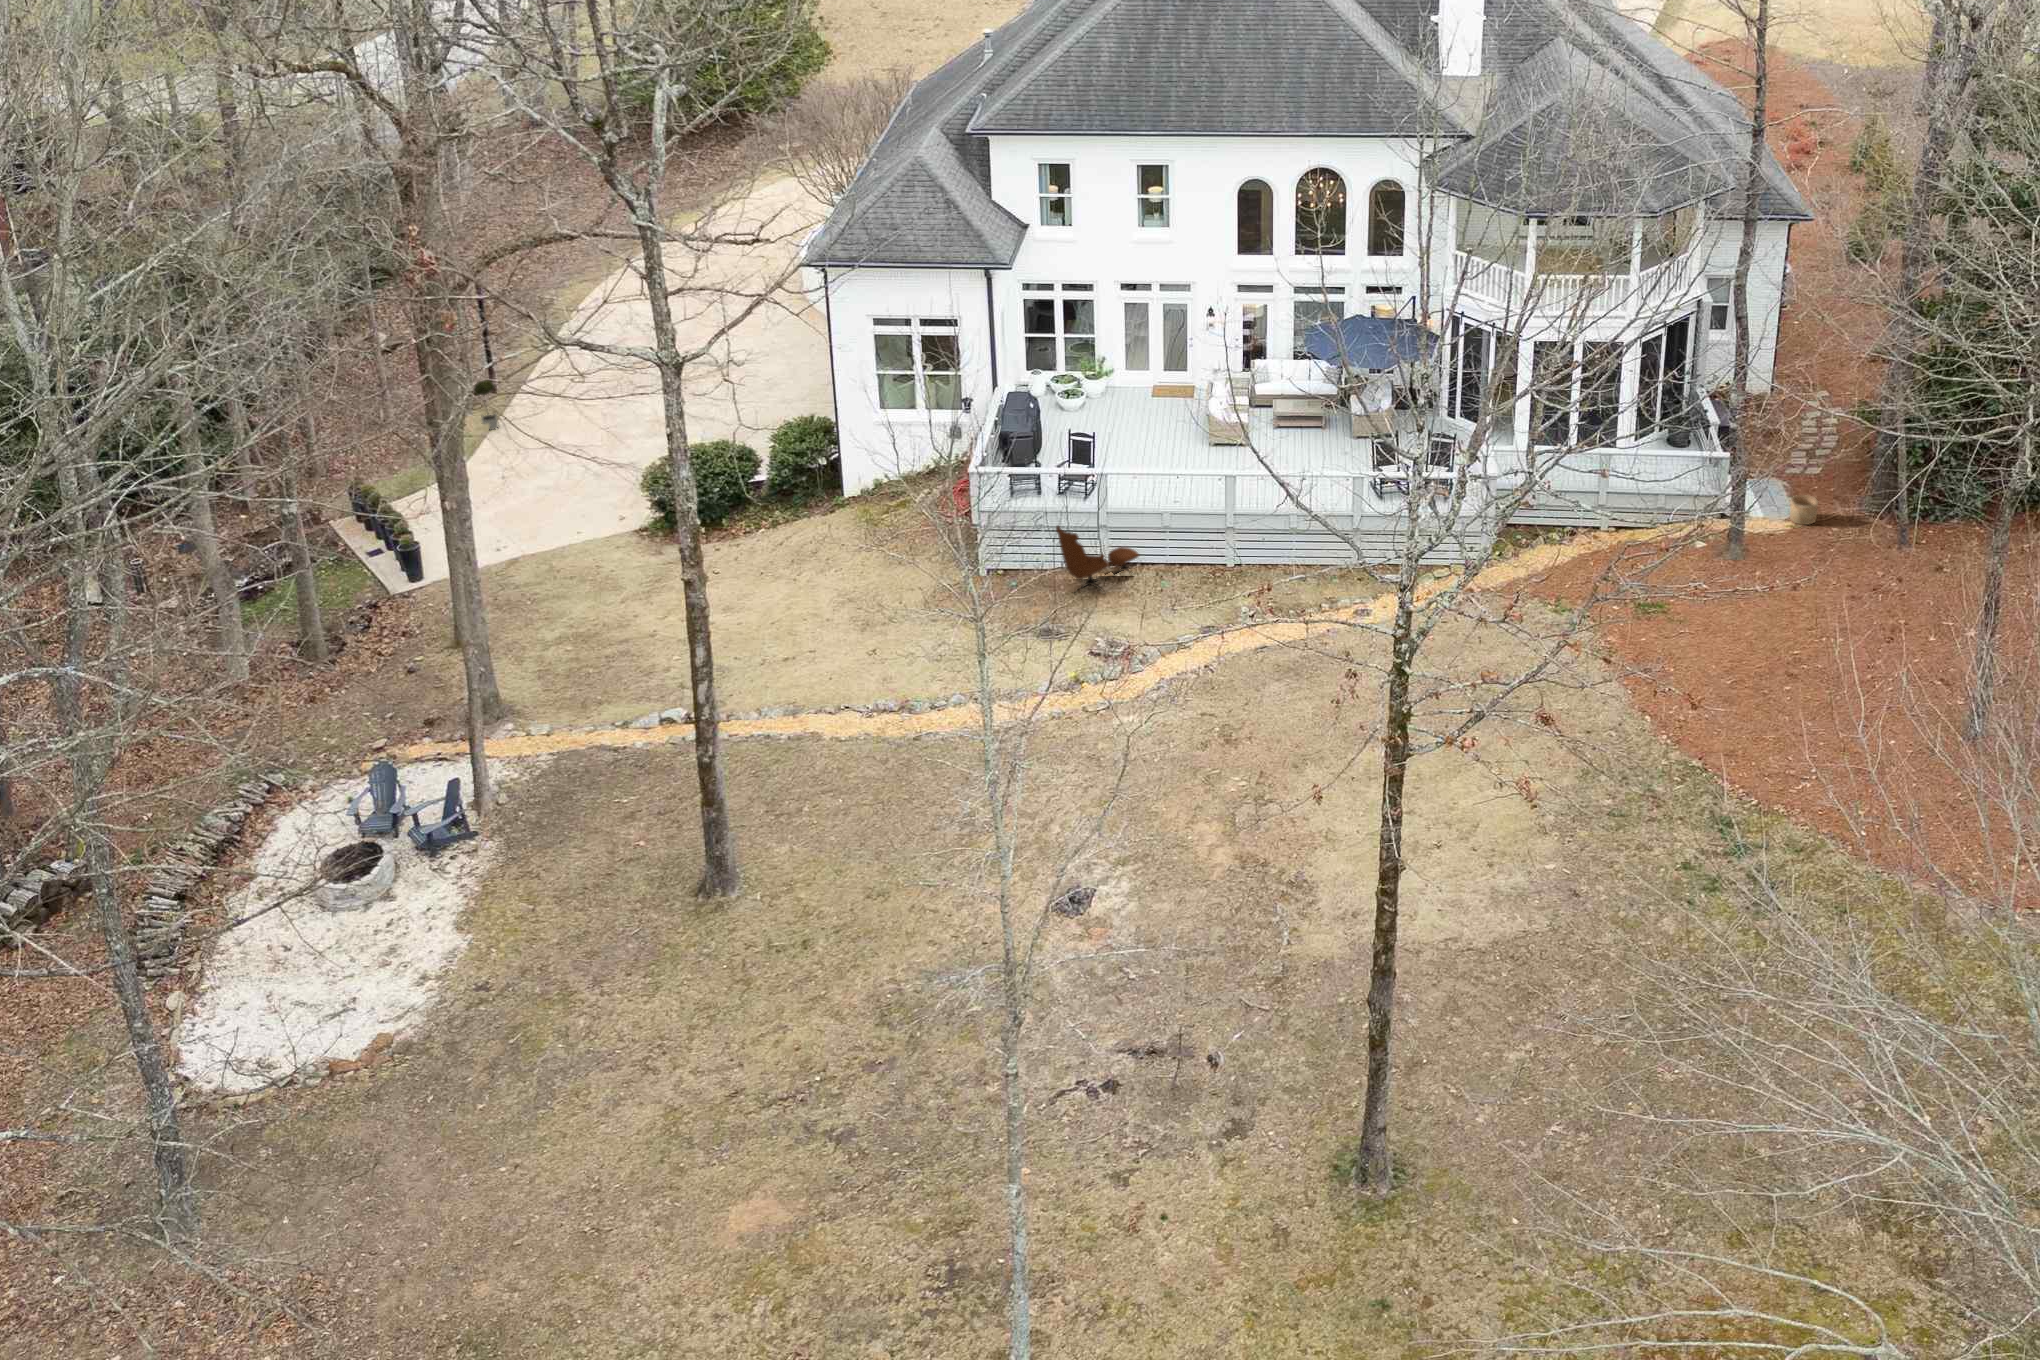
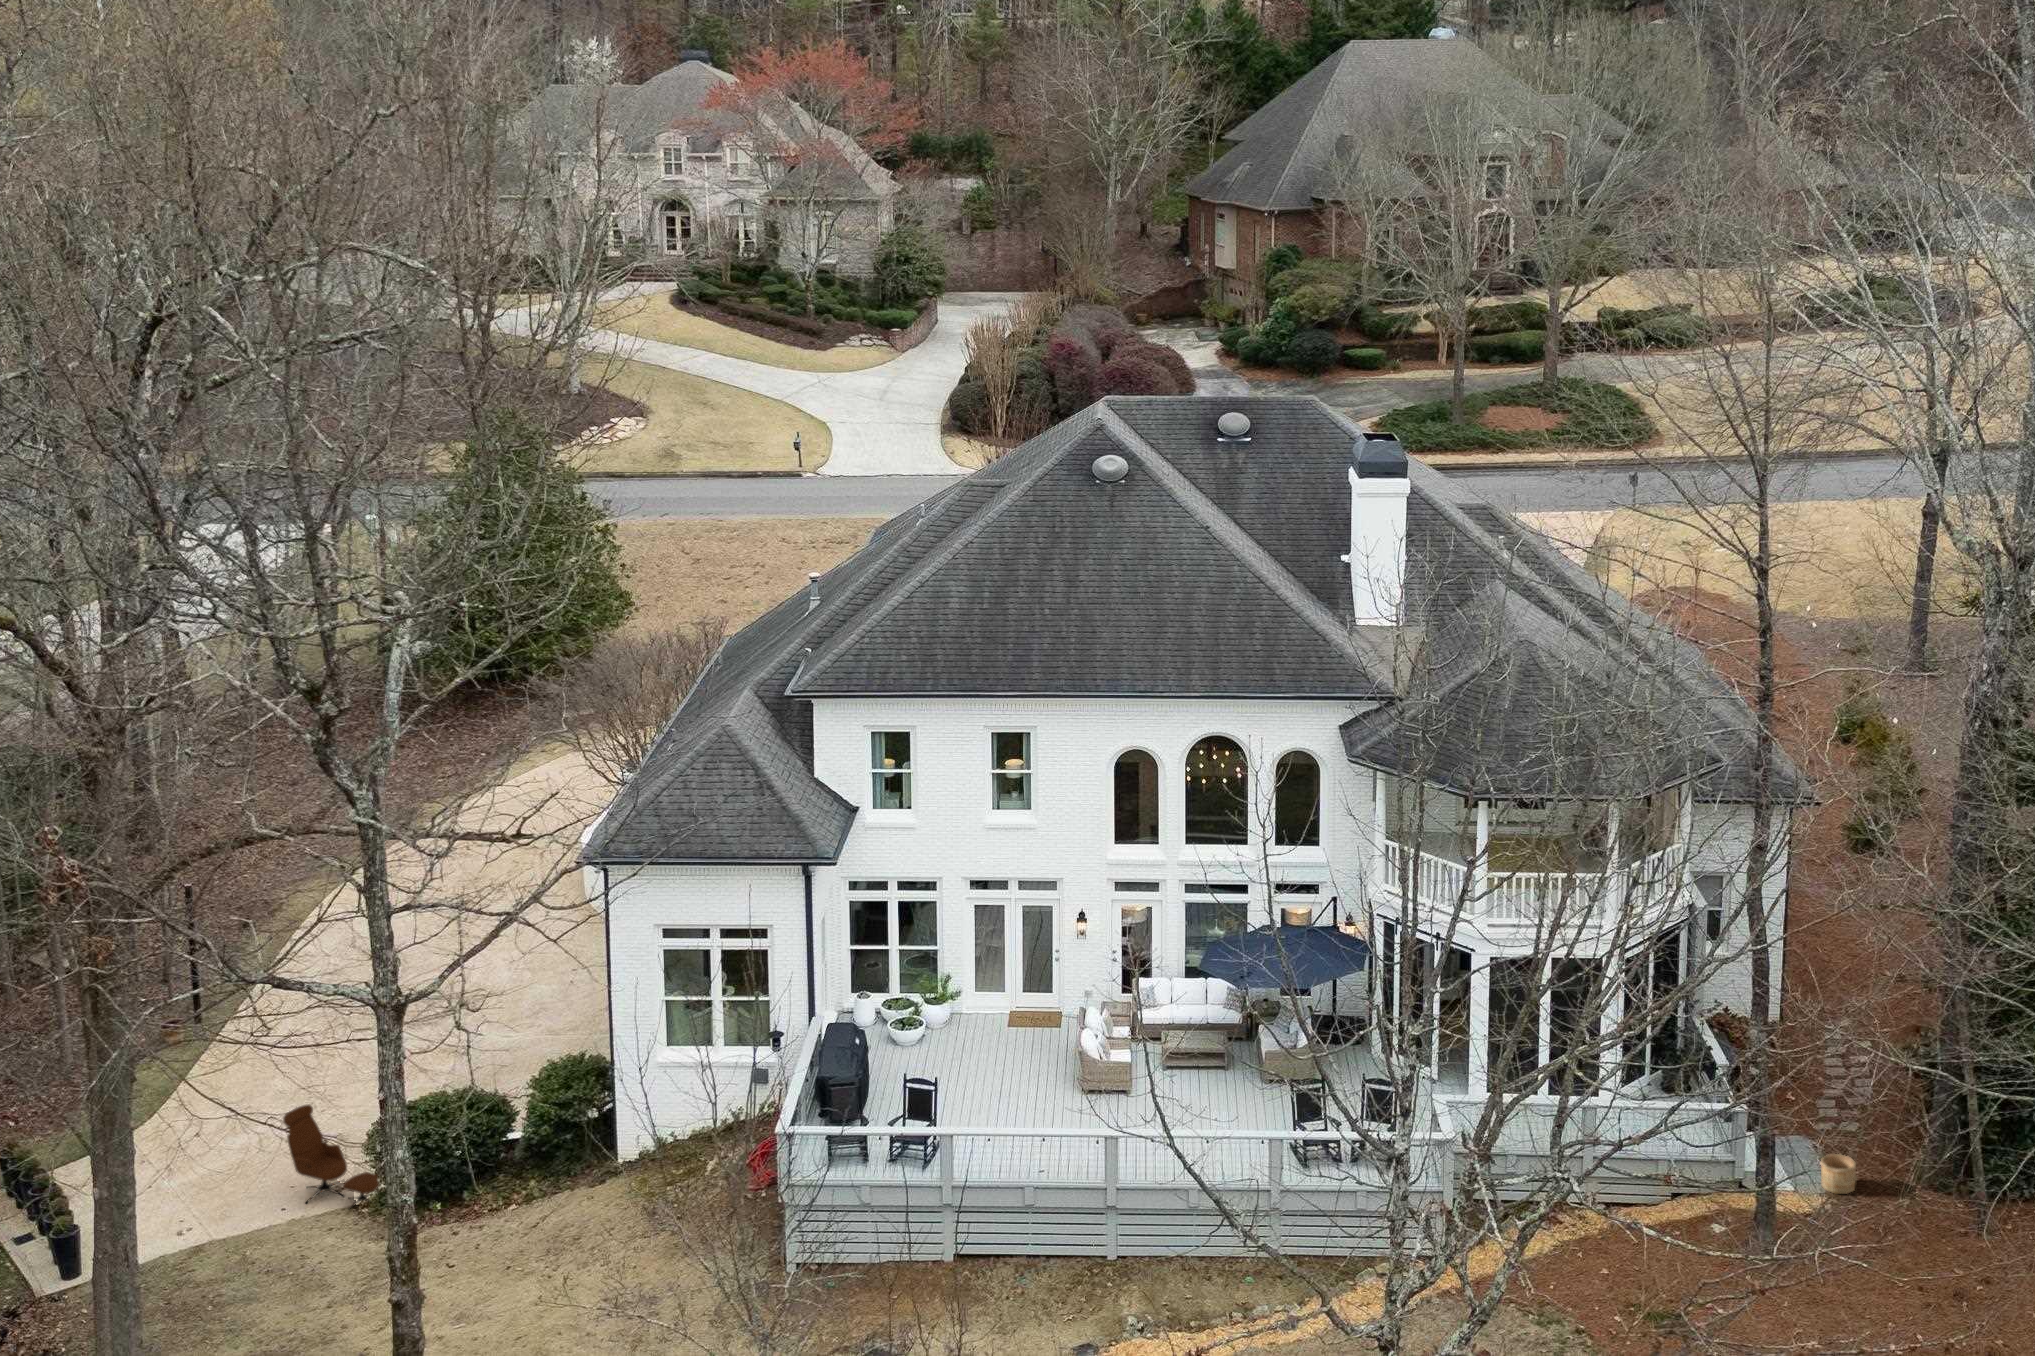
potted tree: present [473,380,499,430] -> none [153,1007,183,1075]
lounge chair: present [1056,526,1139,590] -> present [283,1104,379,1203]

